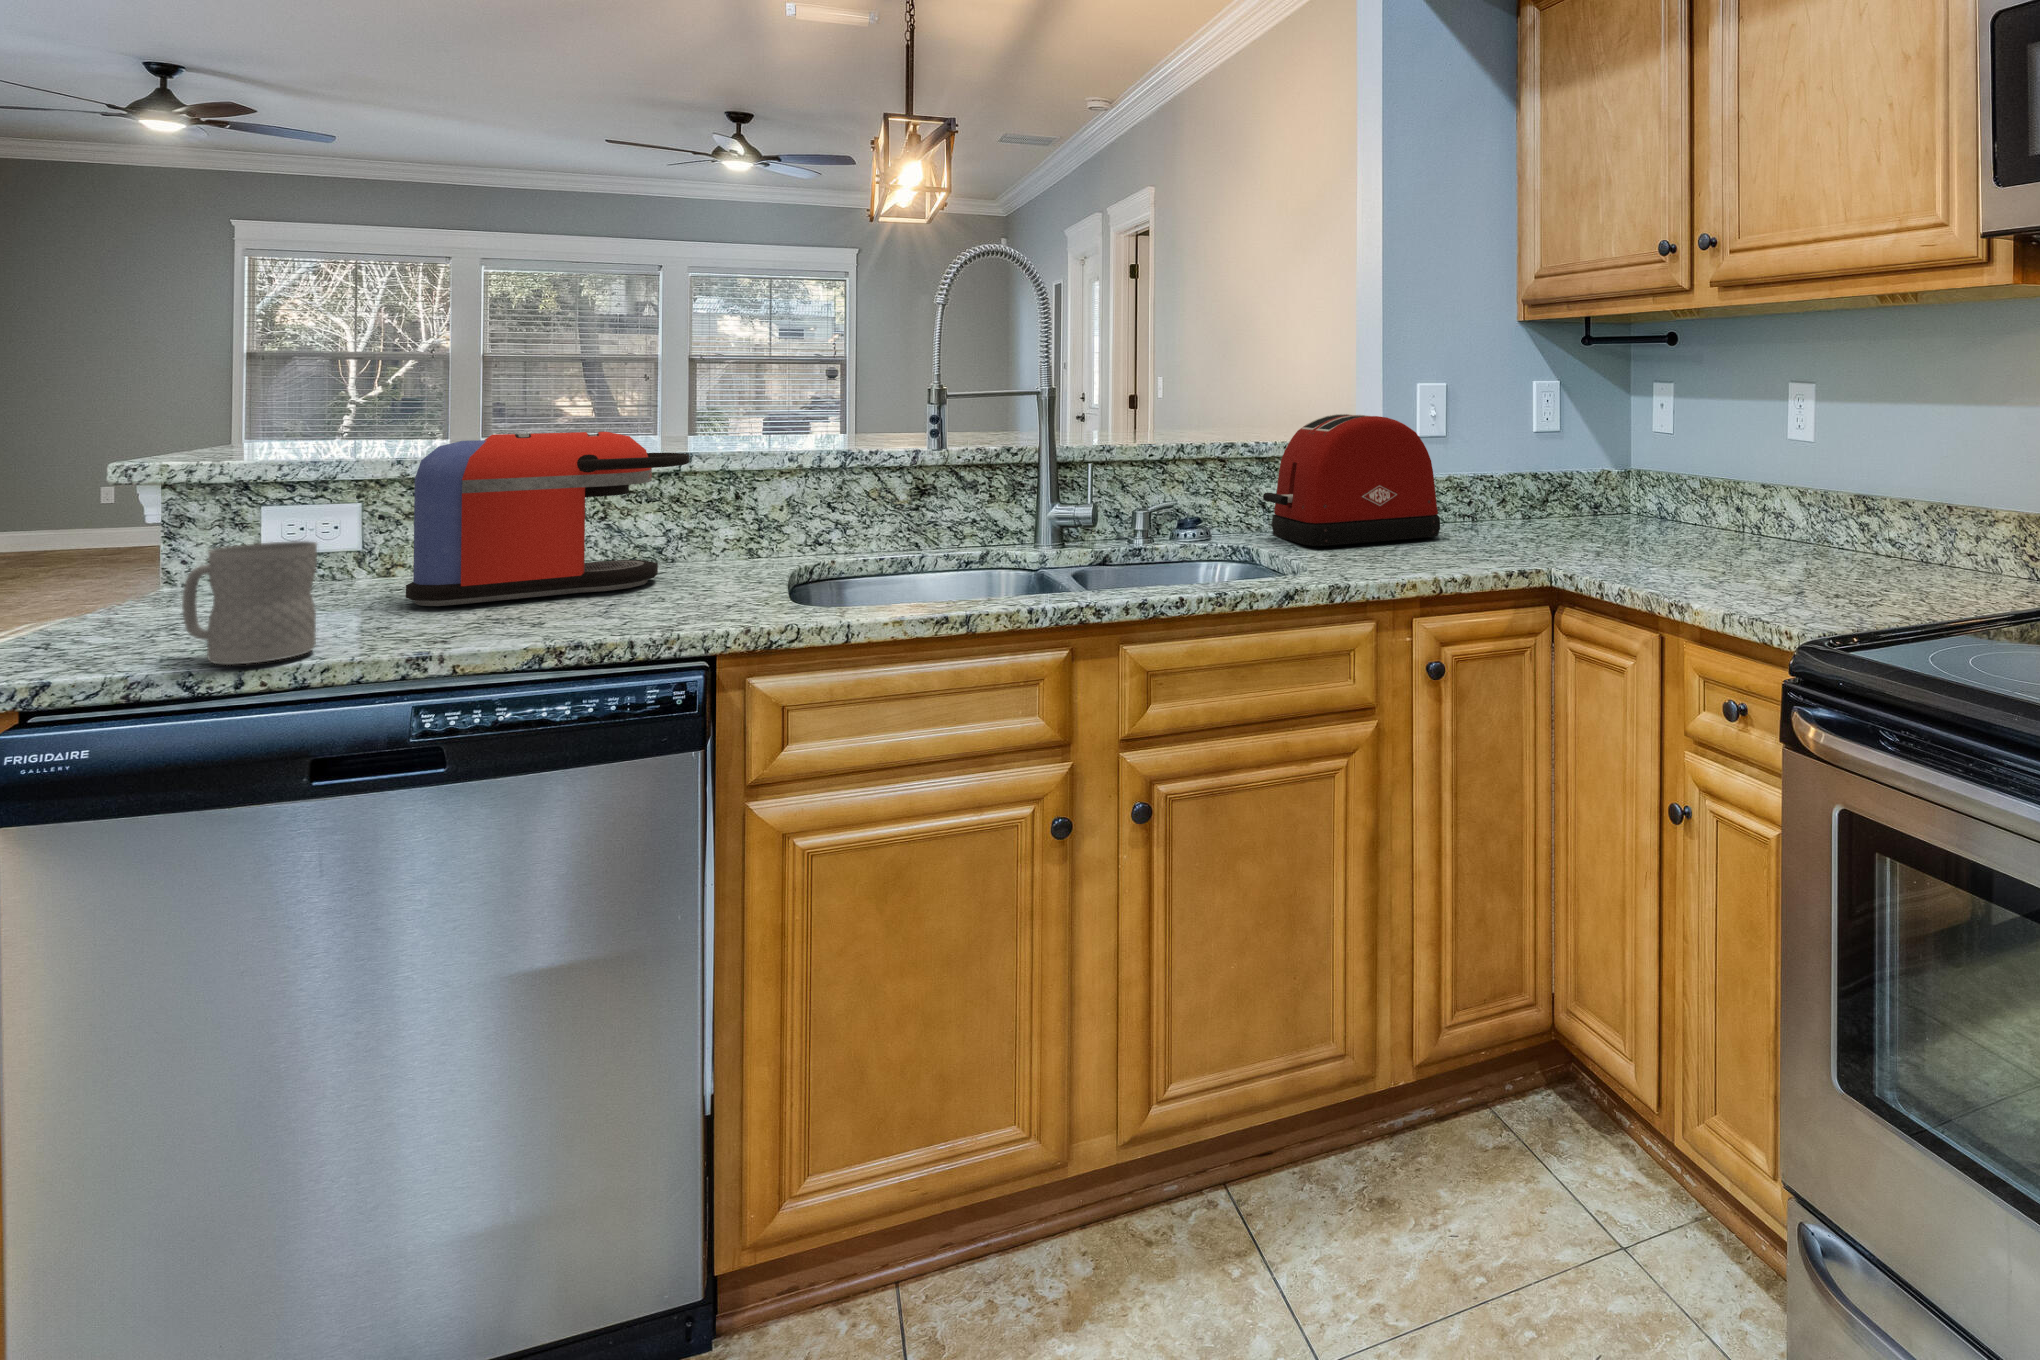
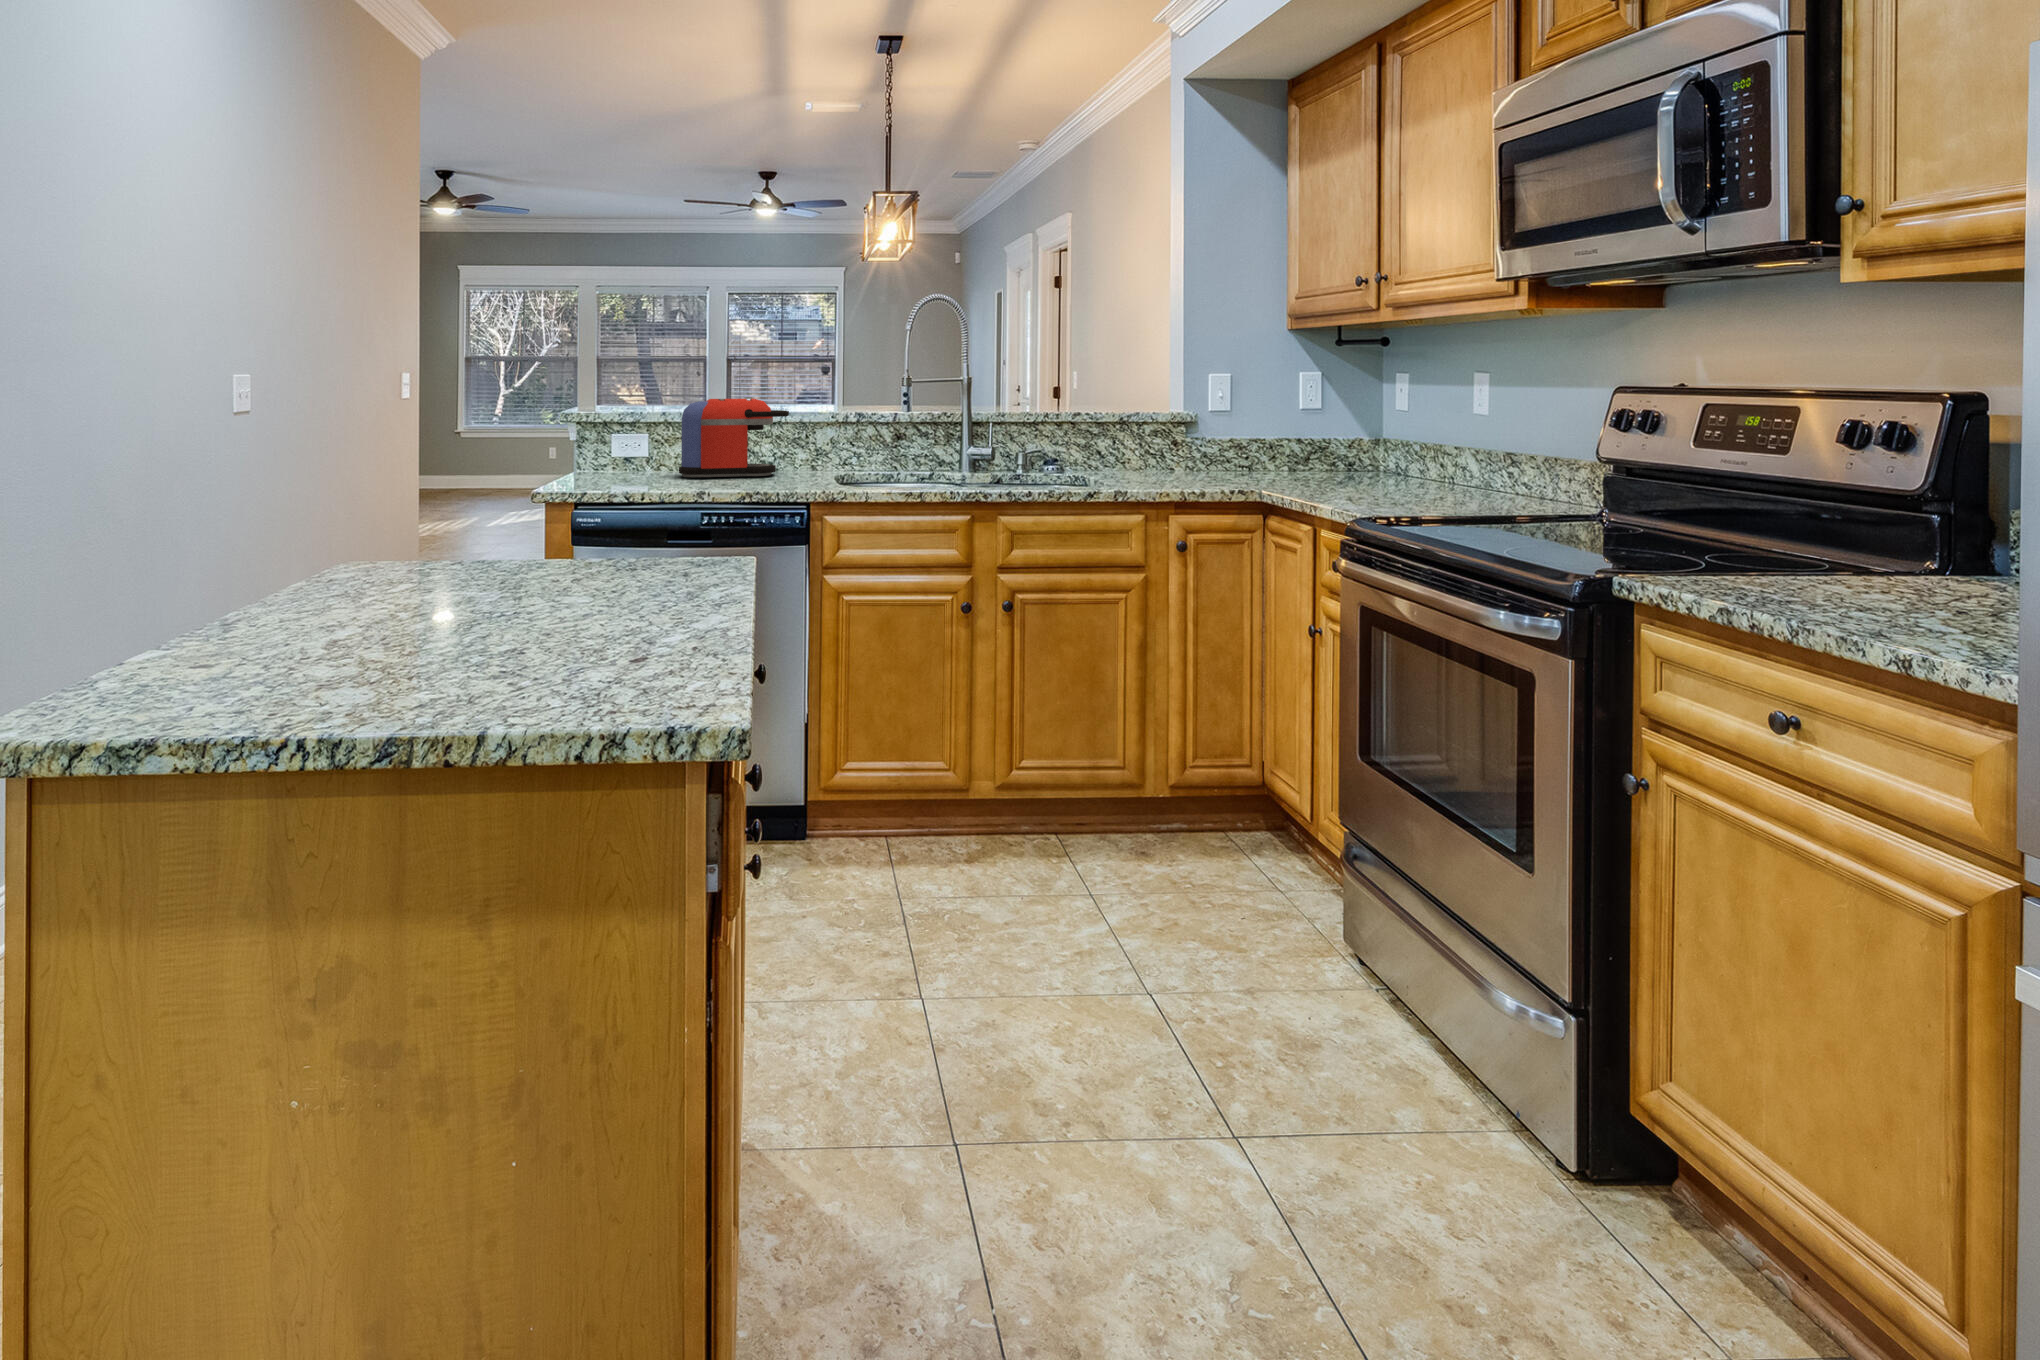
toaster: present [1263,414,1440,546] -> none [1095,396,1211,477]
mug: present [182,541,317,665] -> none [617,442,661,489]

